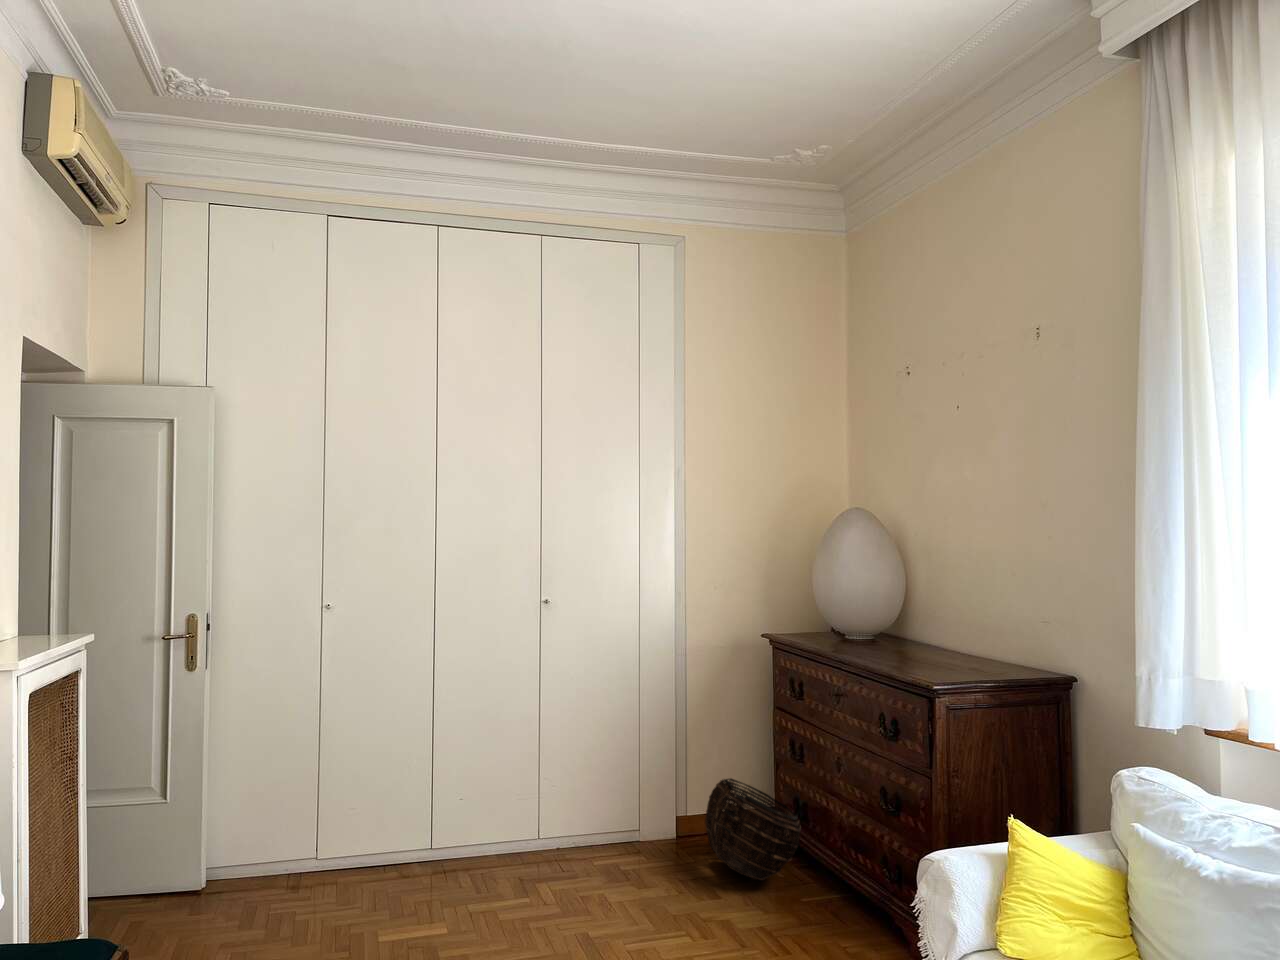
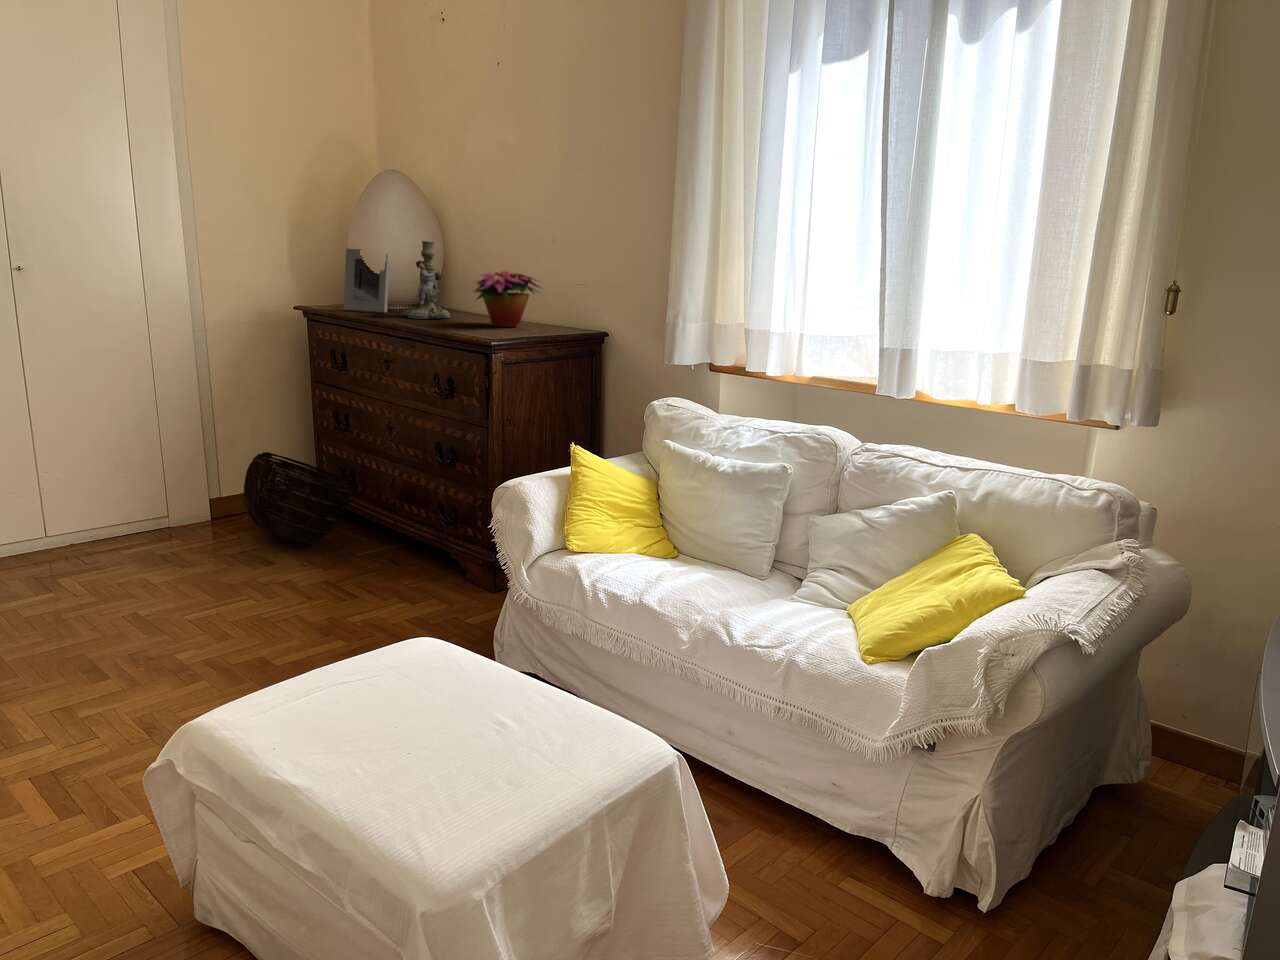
candlestick: none [856,579,906,656] -> present [400,241,450,319]
picture frame: none [806,585,850,647] -> present [343,248,389,312]
flower arrangement: none [918,609,1006,669] -> present [473,271,540,327]

